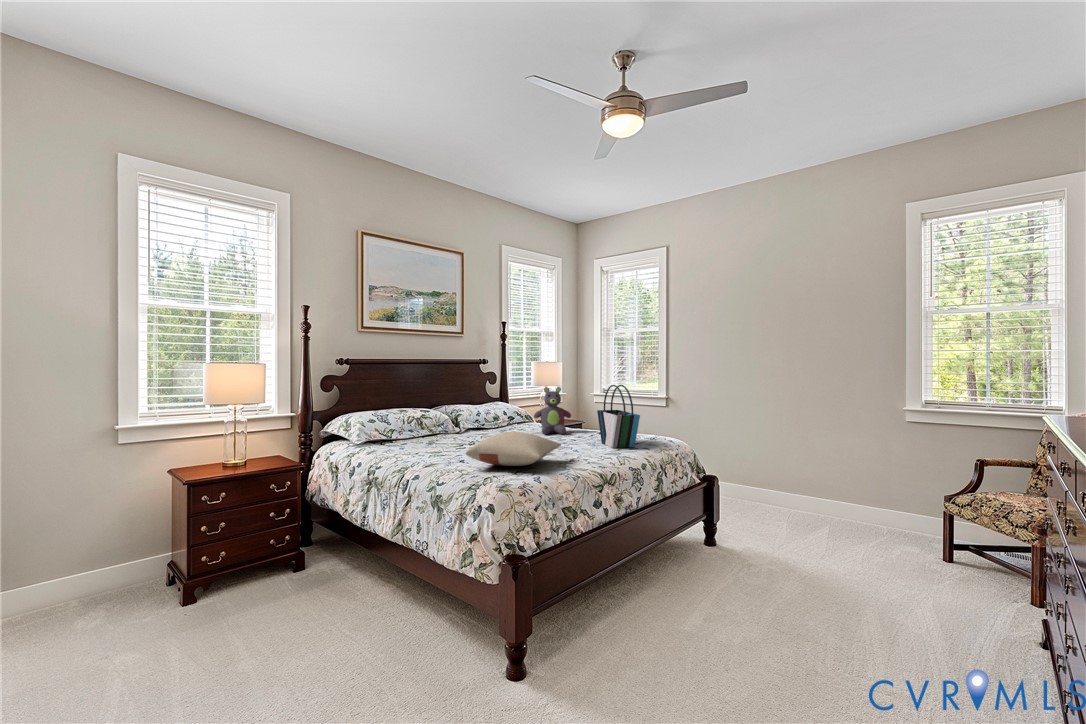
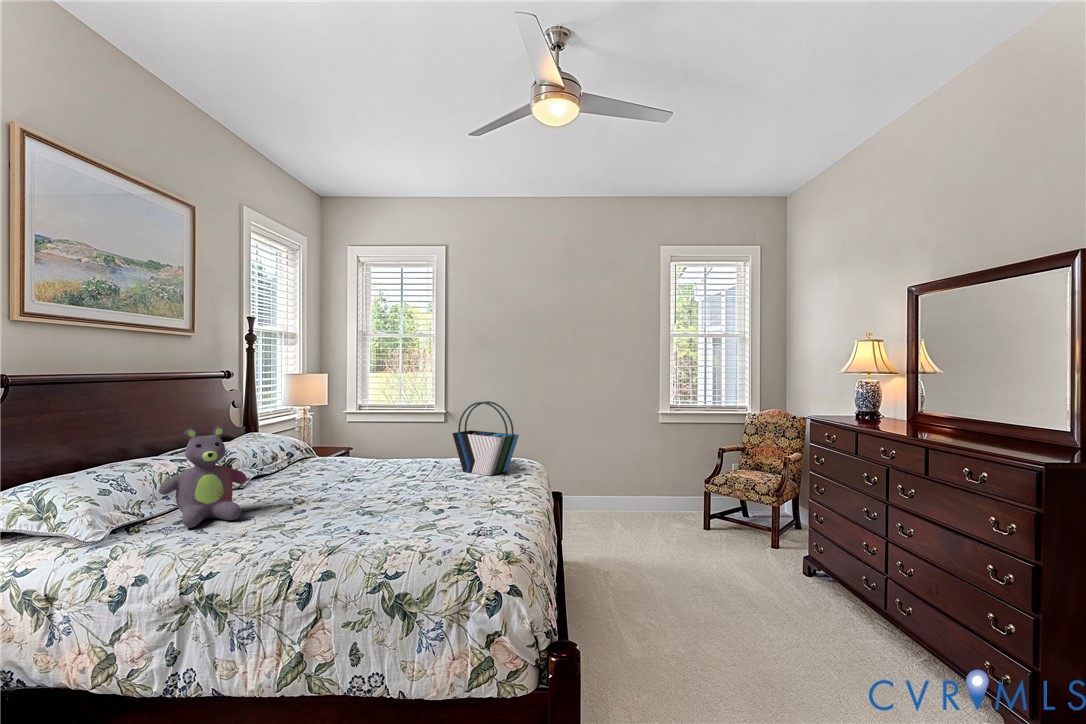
stuffed bear: present [534,387,571,434] -> present [159,426,247,528]
pillow: present [466,432,561,466] -> none [385,473,509,524]

